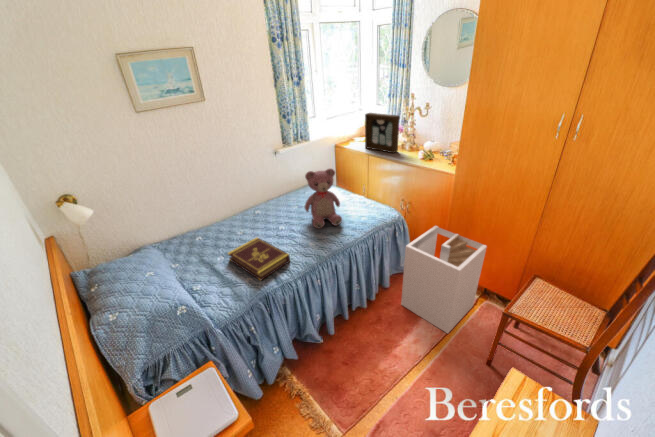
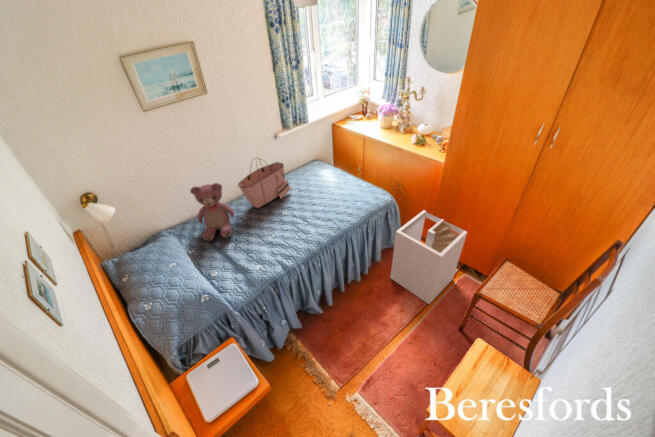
picture frame: present [365,113,400,153] -> none [361,94,395,136]
tote bag: none [232,168,290,223] -> present [238,159,290,208]
teddy bear: present [305,169,342,228] -> present [190,183,234,241]
book: present [228,238,290,280] -> none [238,224,294,268]

